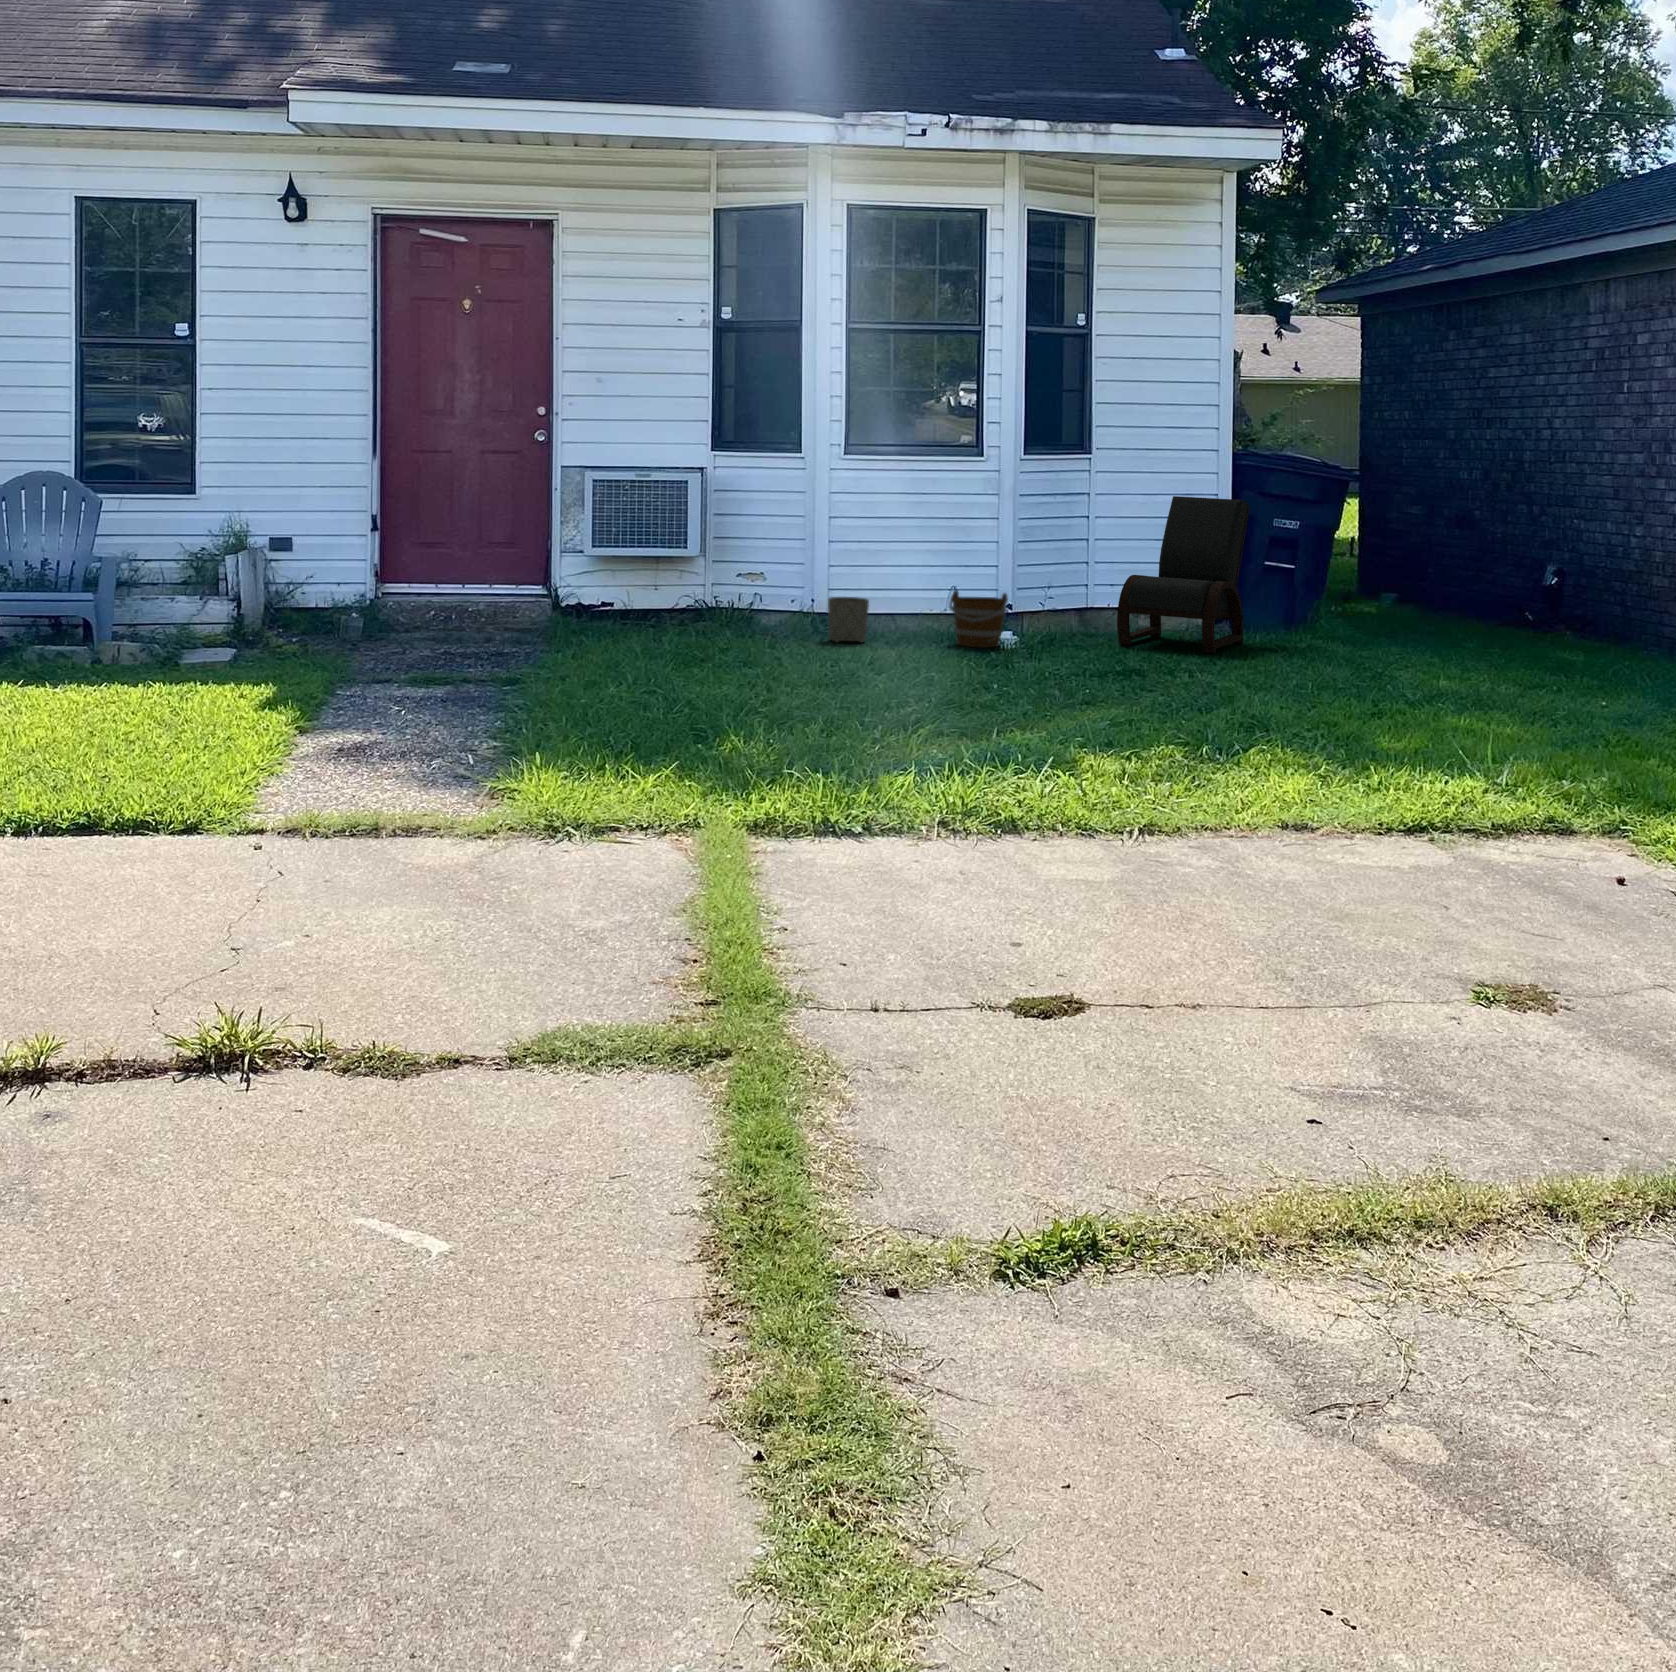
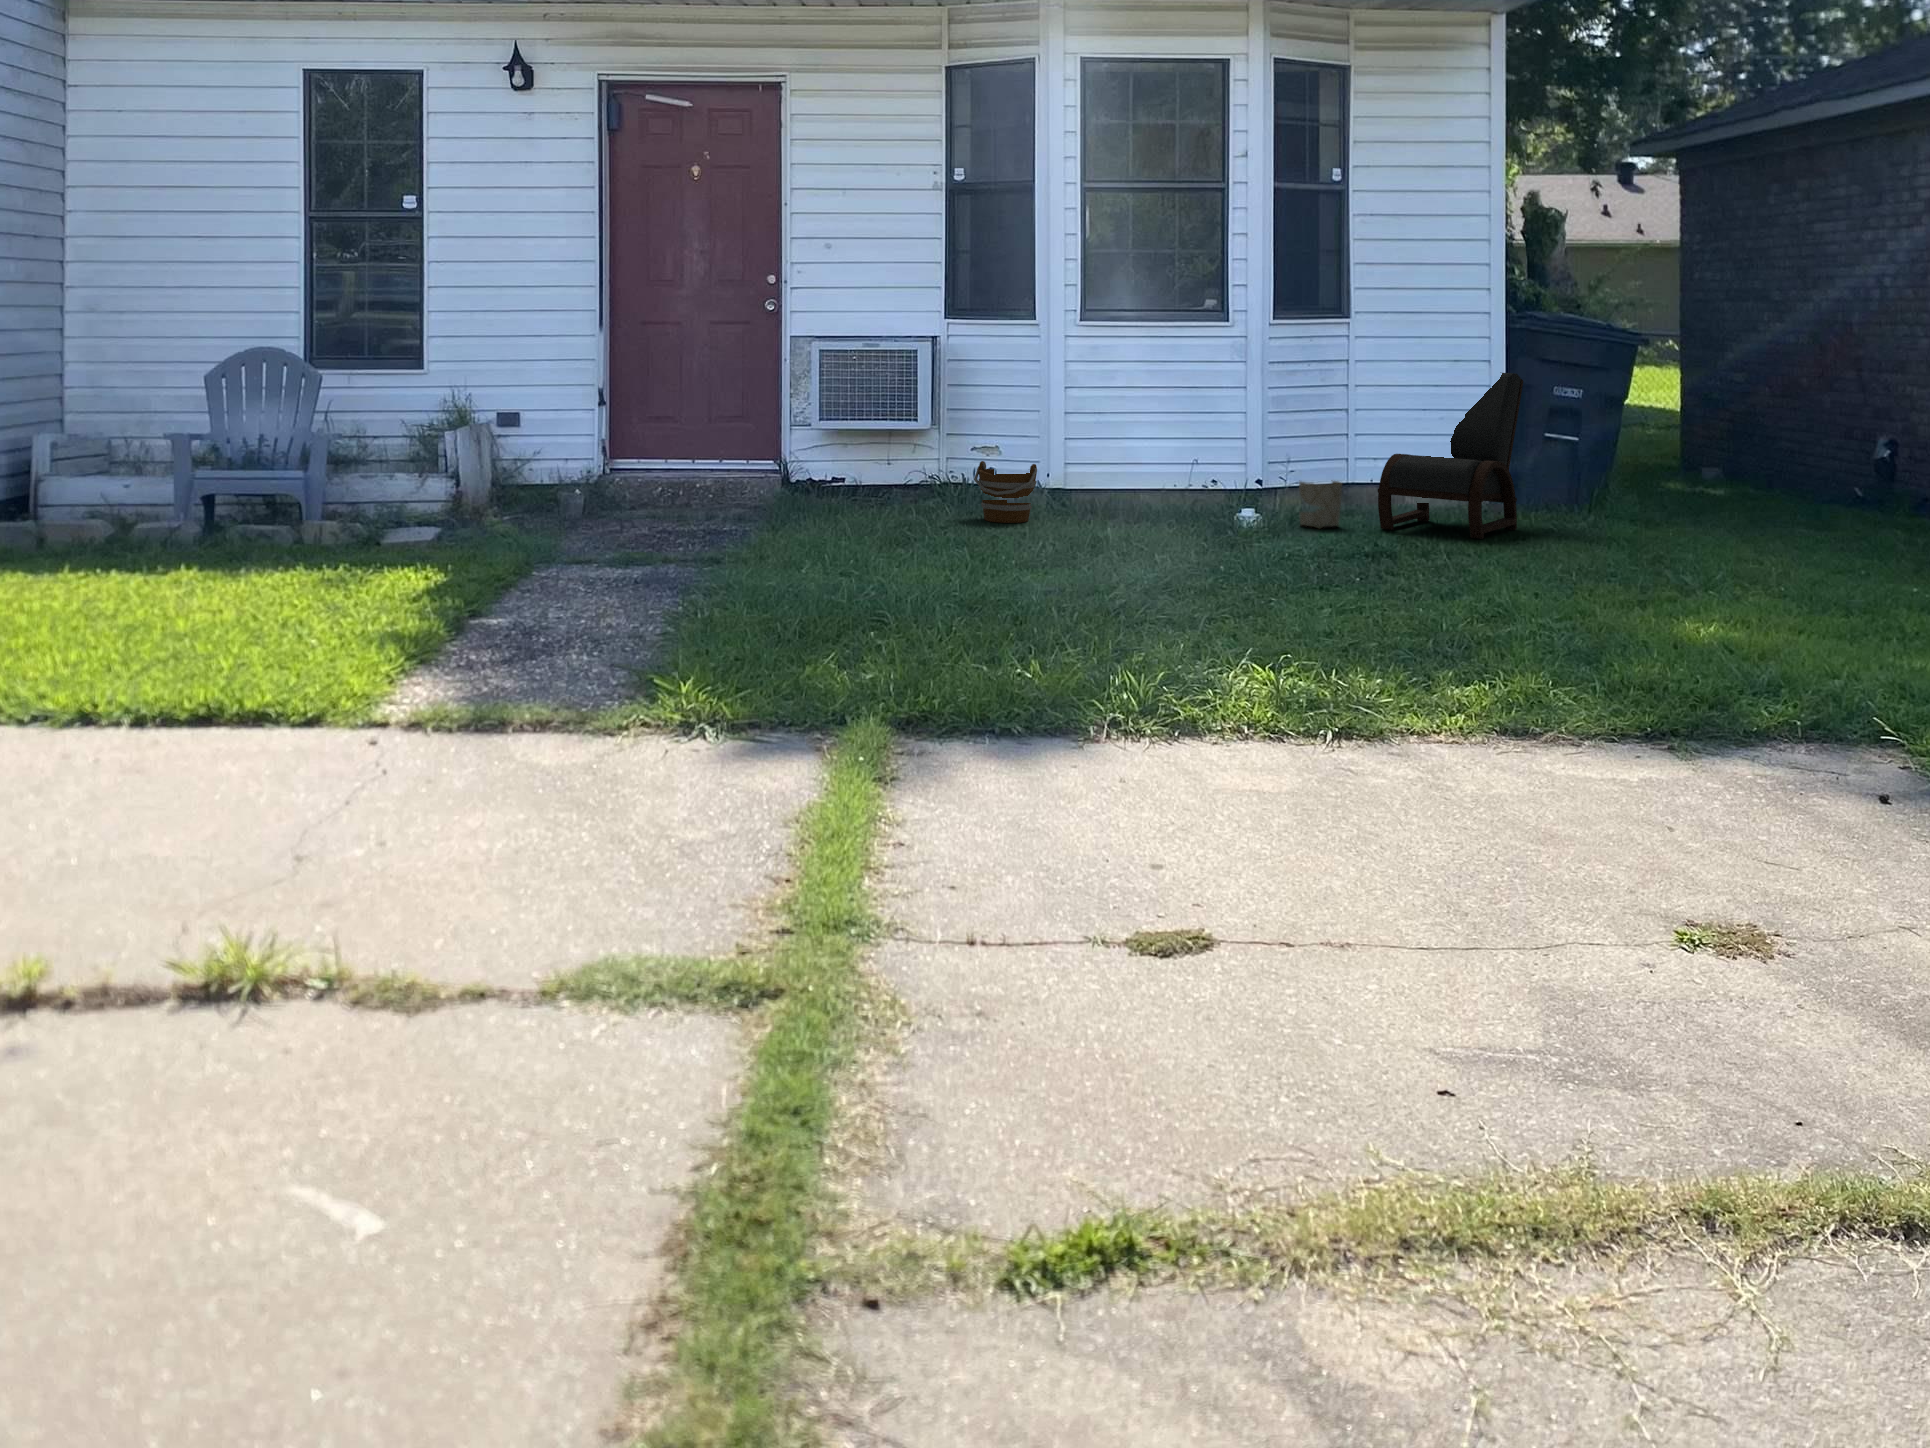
bucket: present [949,590,1008,648] -> present [974,461,1037,523]
planter: present [828,597,869,643] -> present [1299,481,1342,528]

